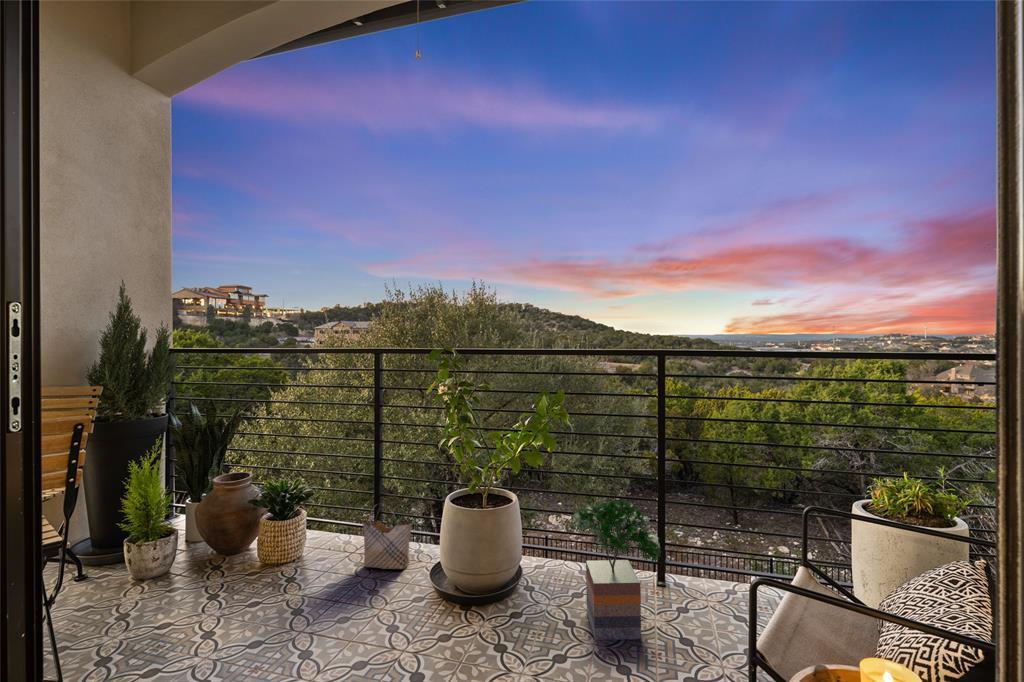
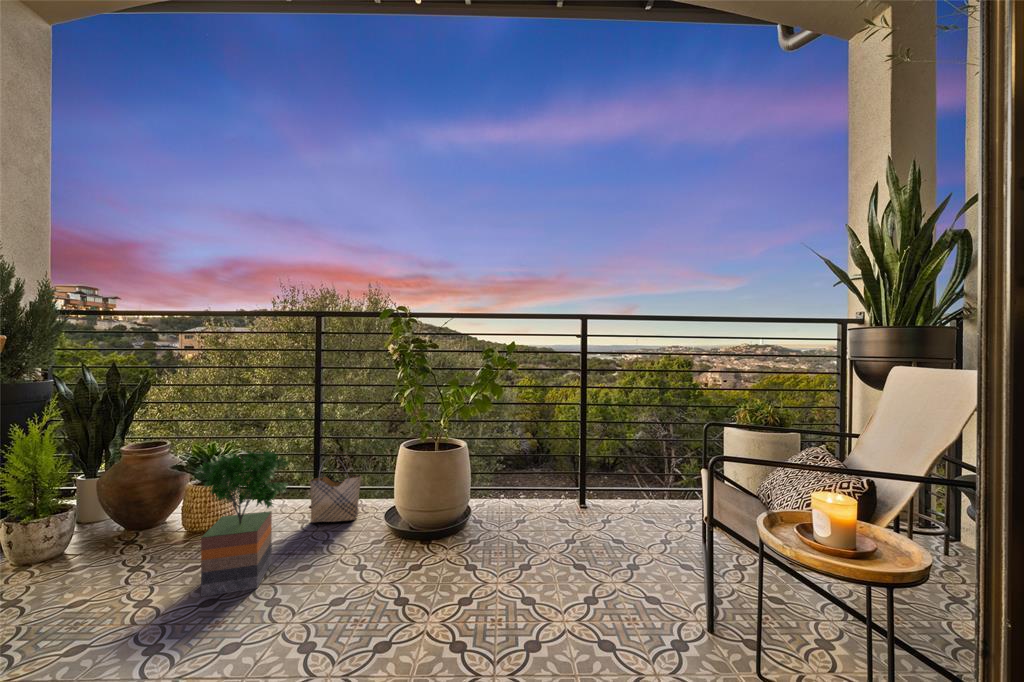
potted tree: present [572,499,660,640] -> present [195,450,288,597]

